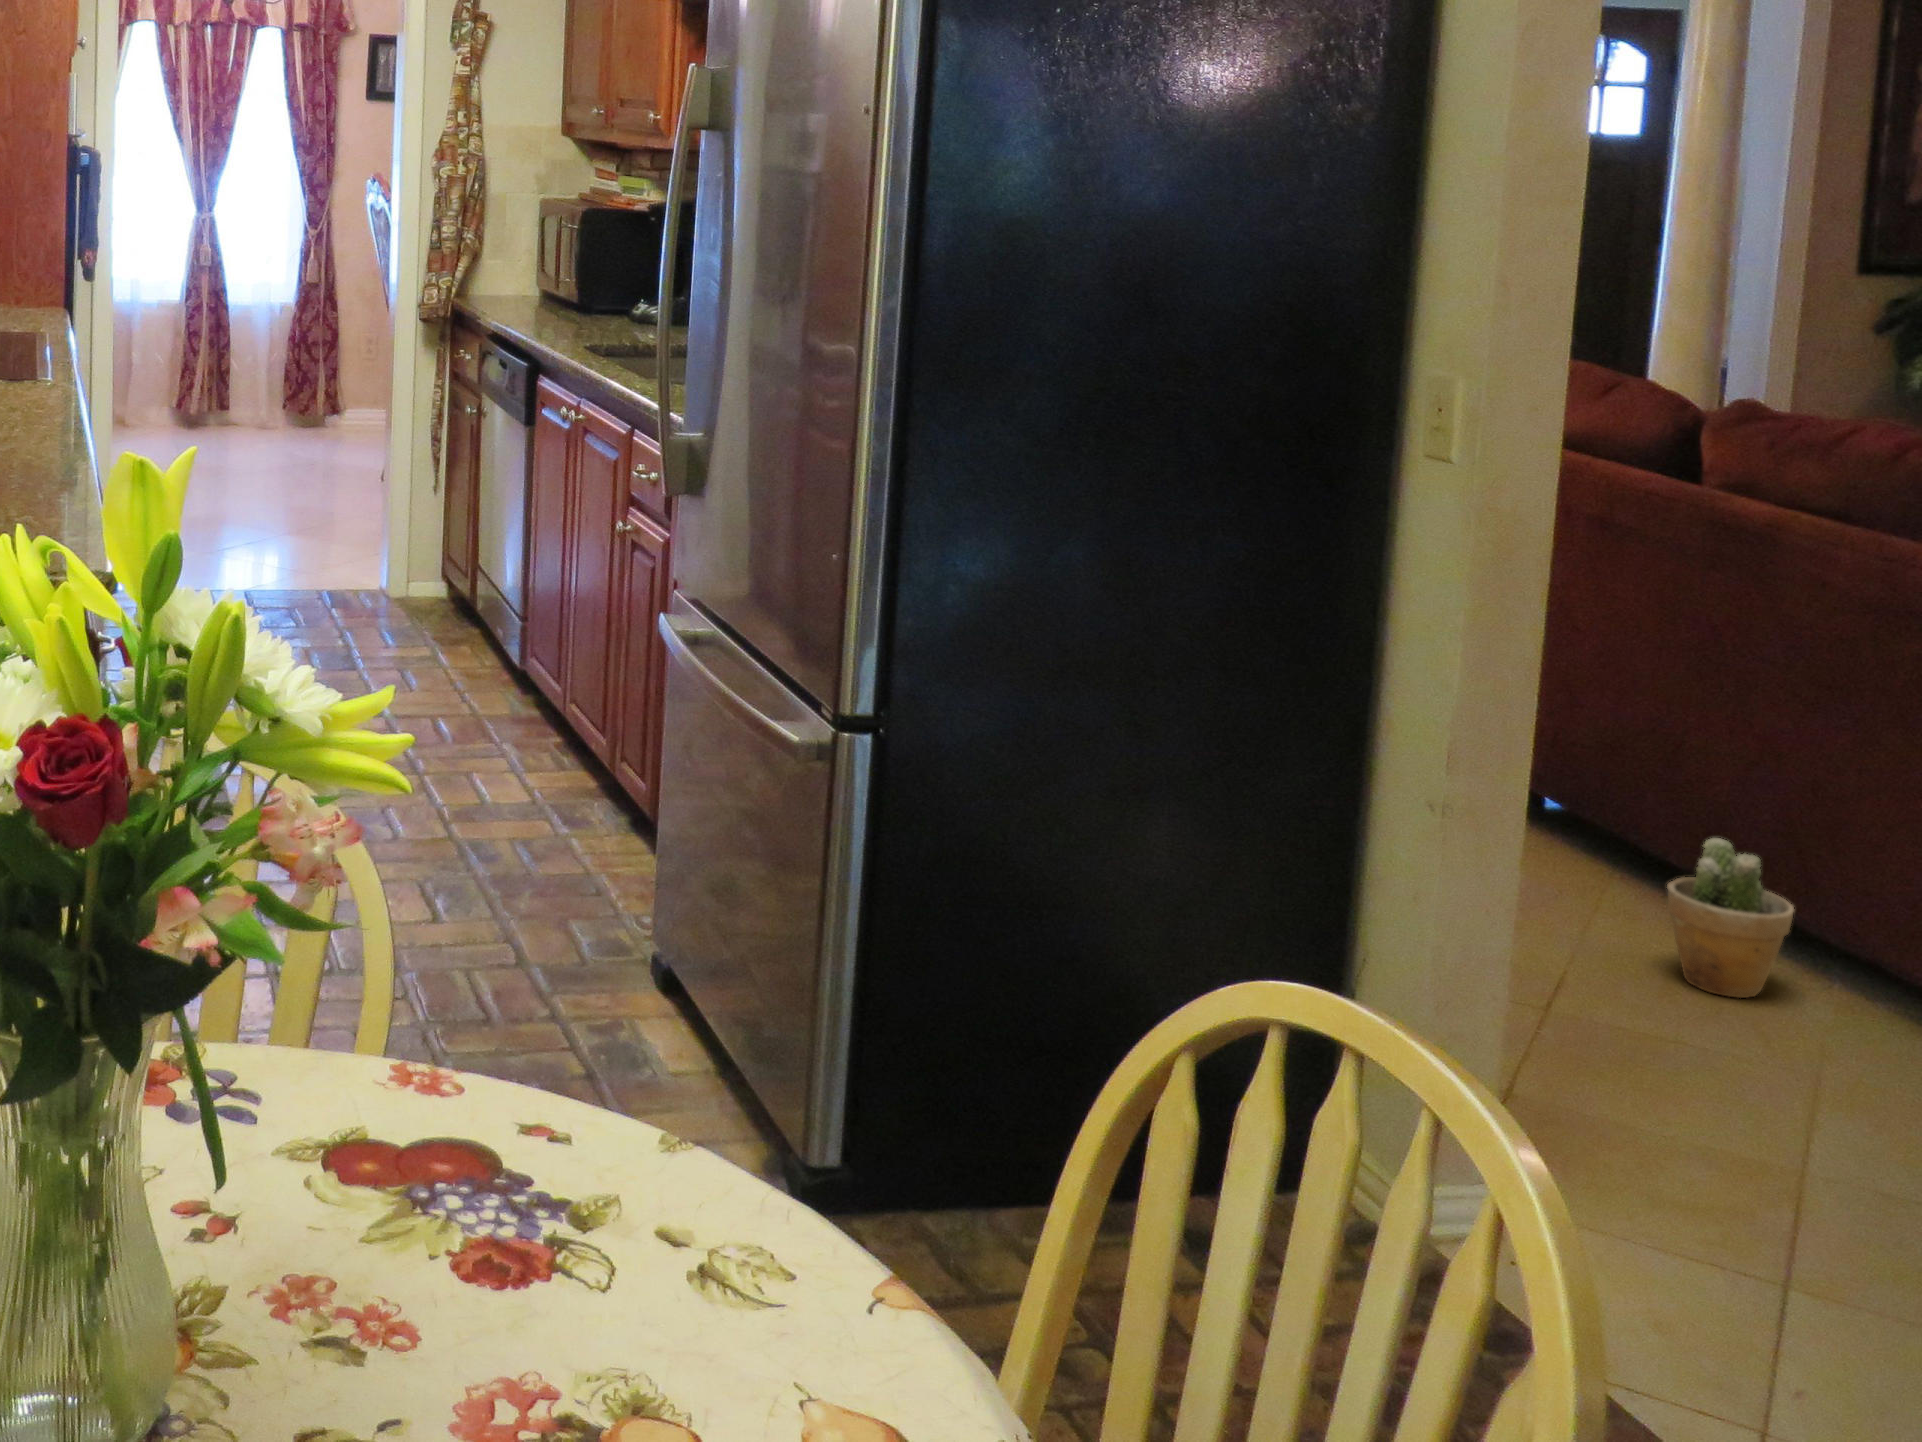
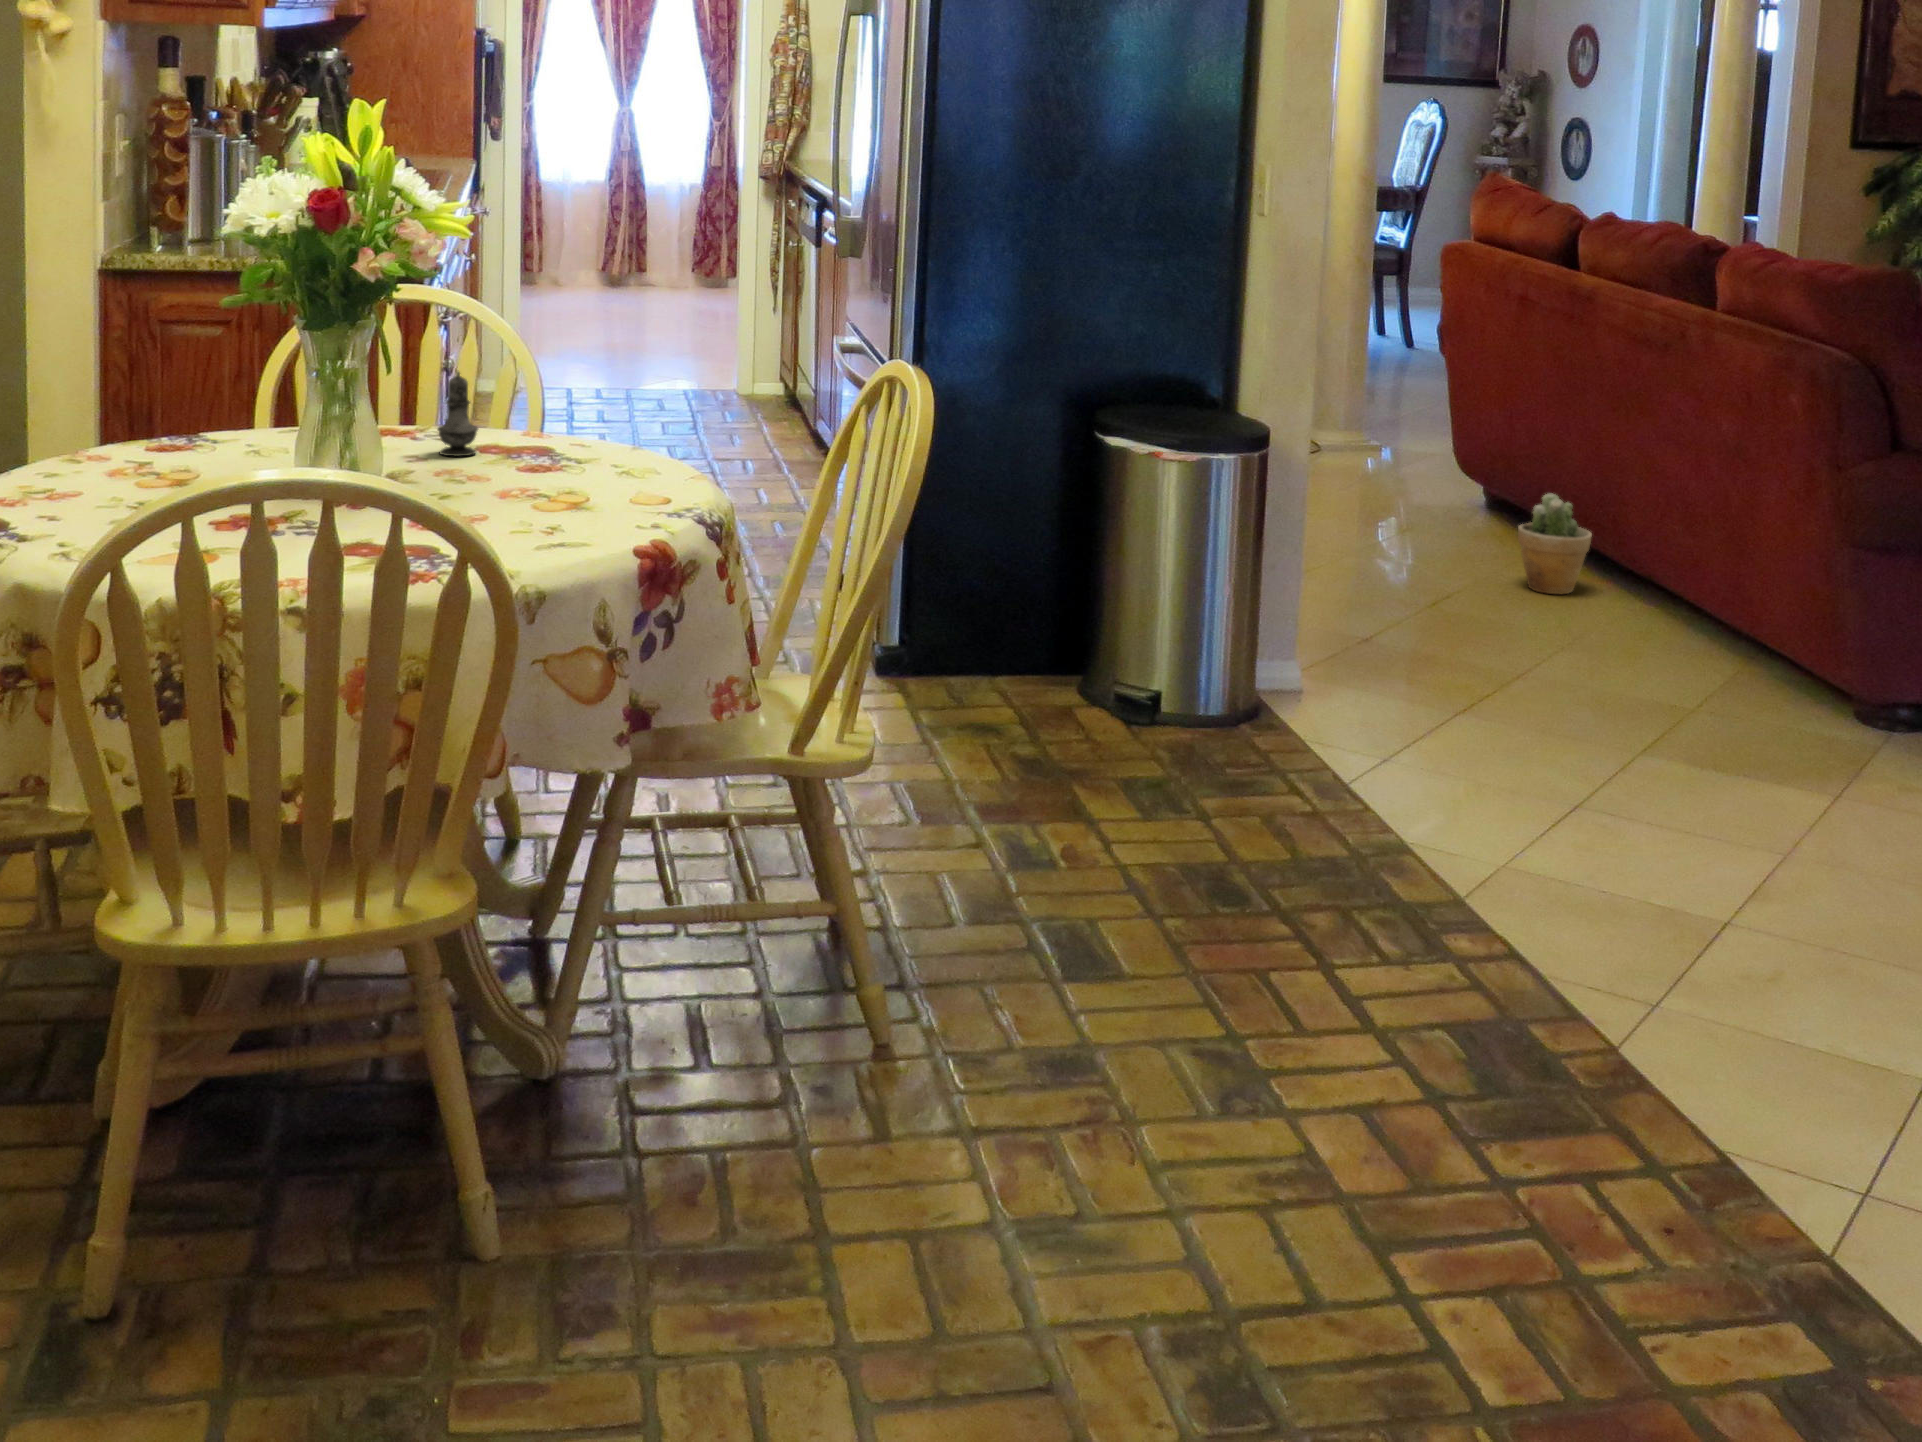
salt shaker: none [236,1008,329,1213] -> present [437,372,478,456]

